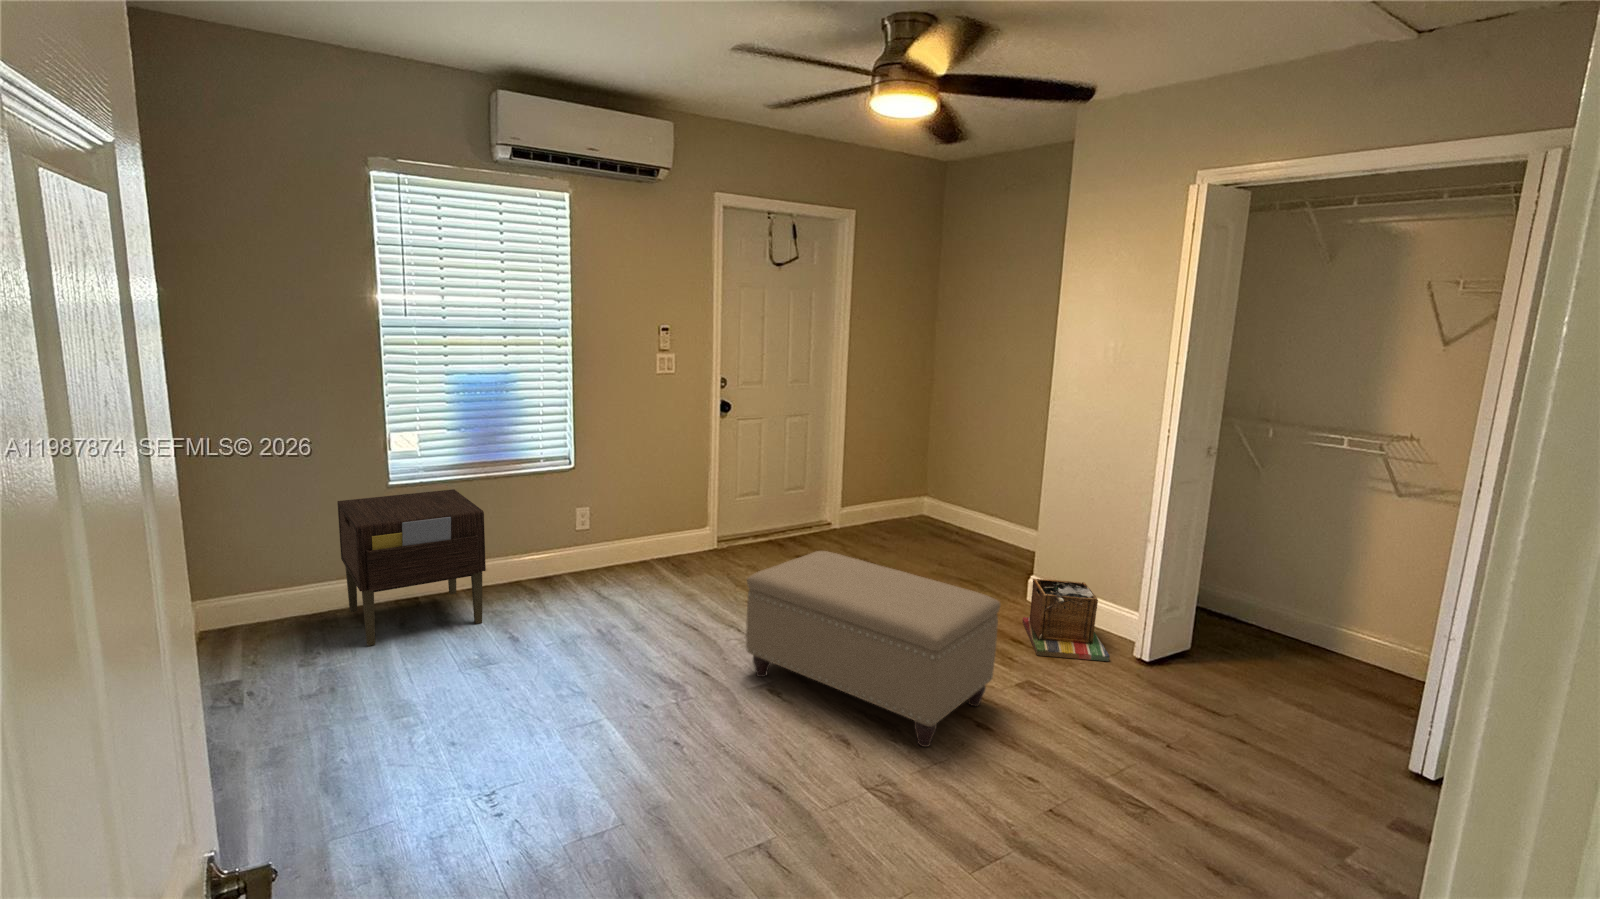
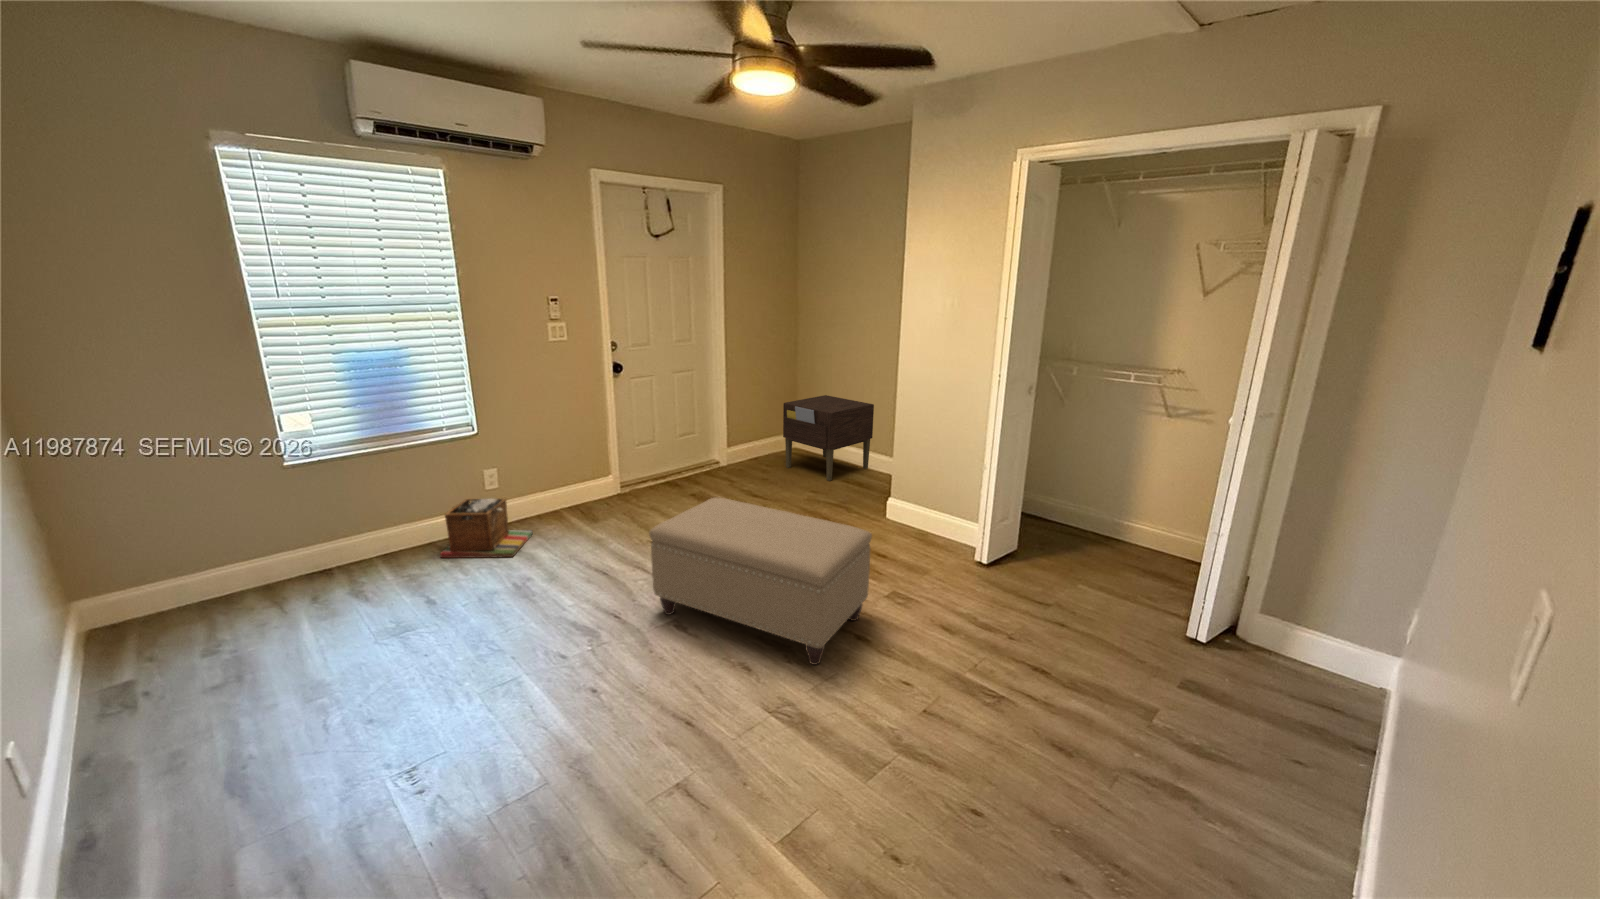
nightstand: present [337,489,486,646] -> present [783,395,874,481]
laundry basket: present [1023,579,1110,661] -> present [440,498,533,558]

